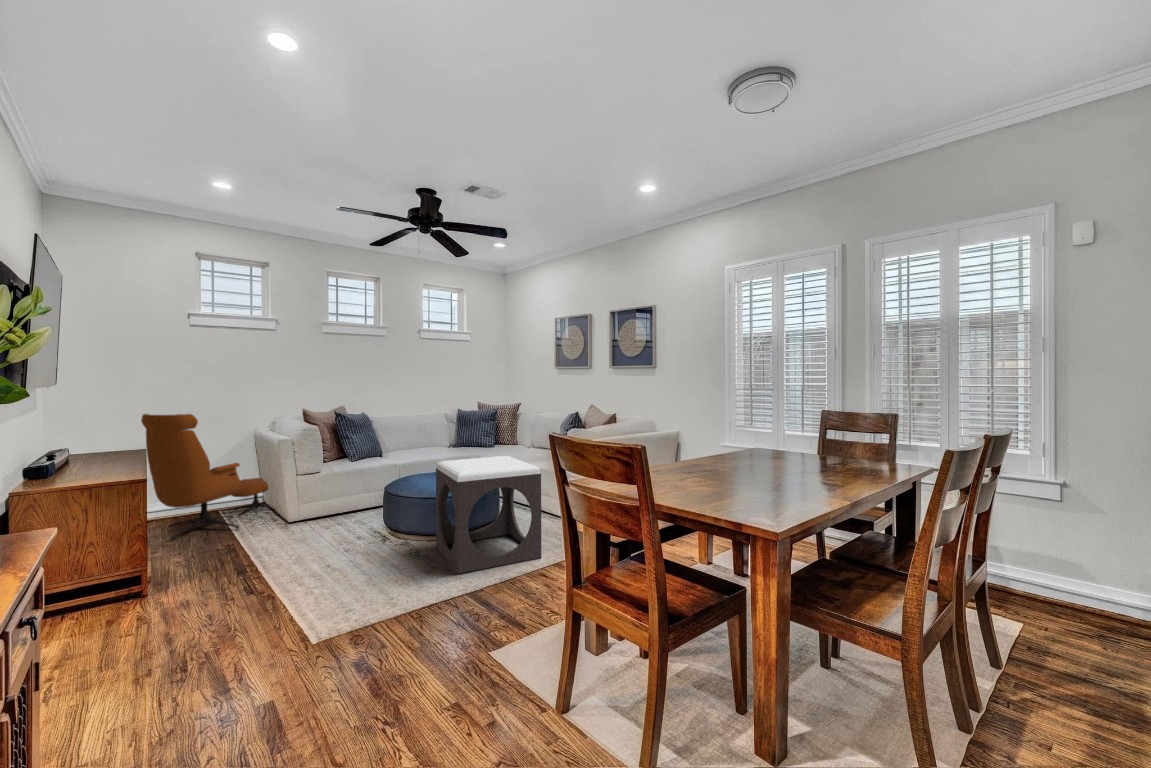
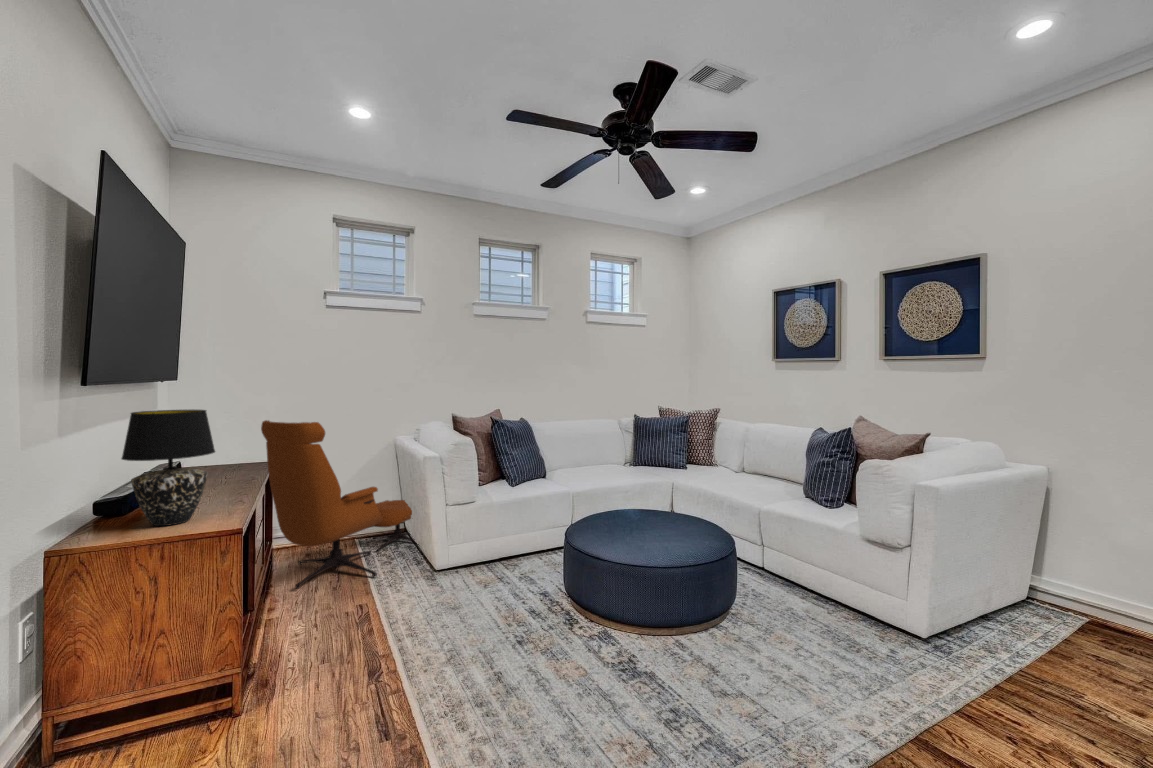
table lamp: none [56,403,124,479] -> present [122,410,215,526]
footstool: present [436,456,542,573] -> none [657,505,869,740]

